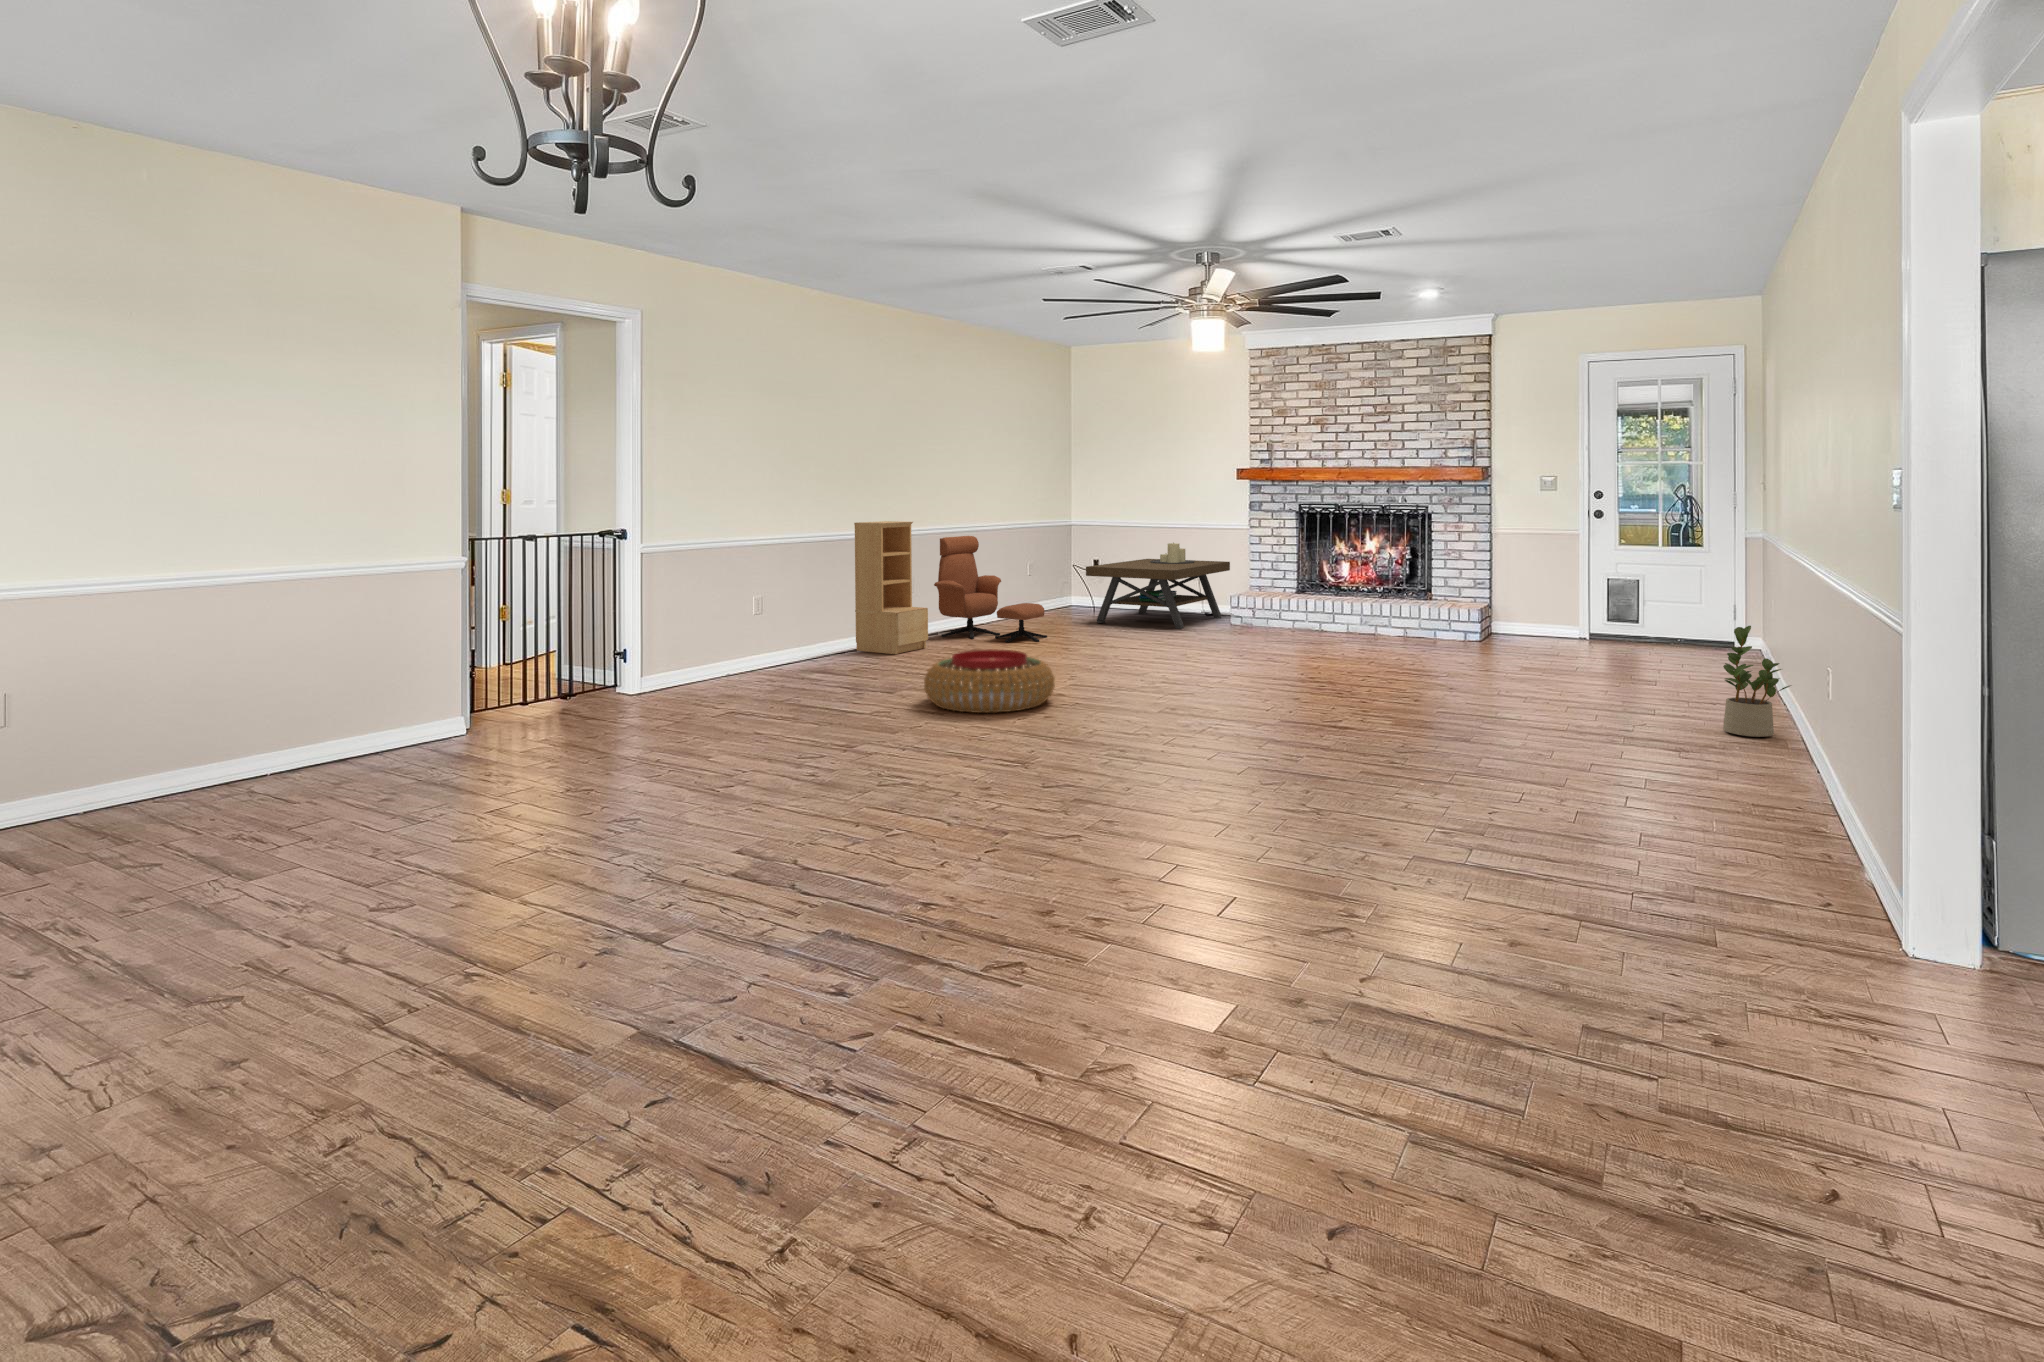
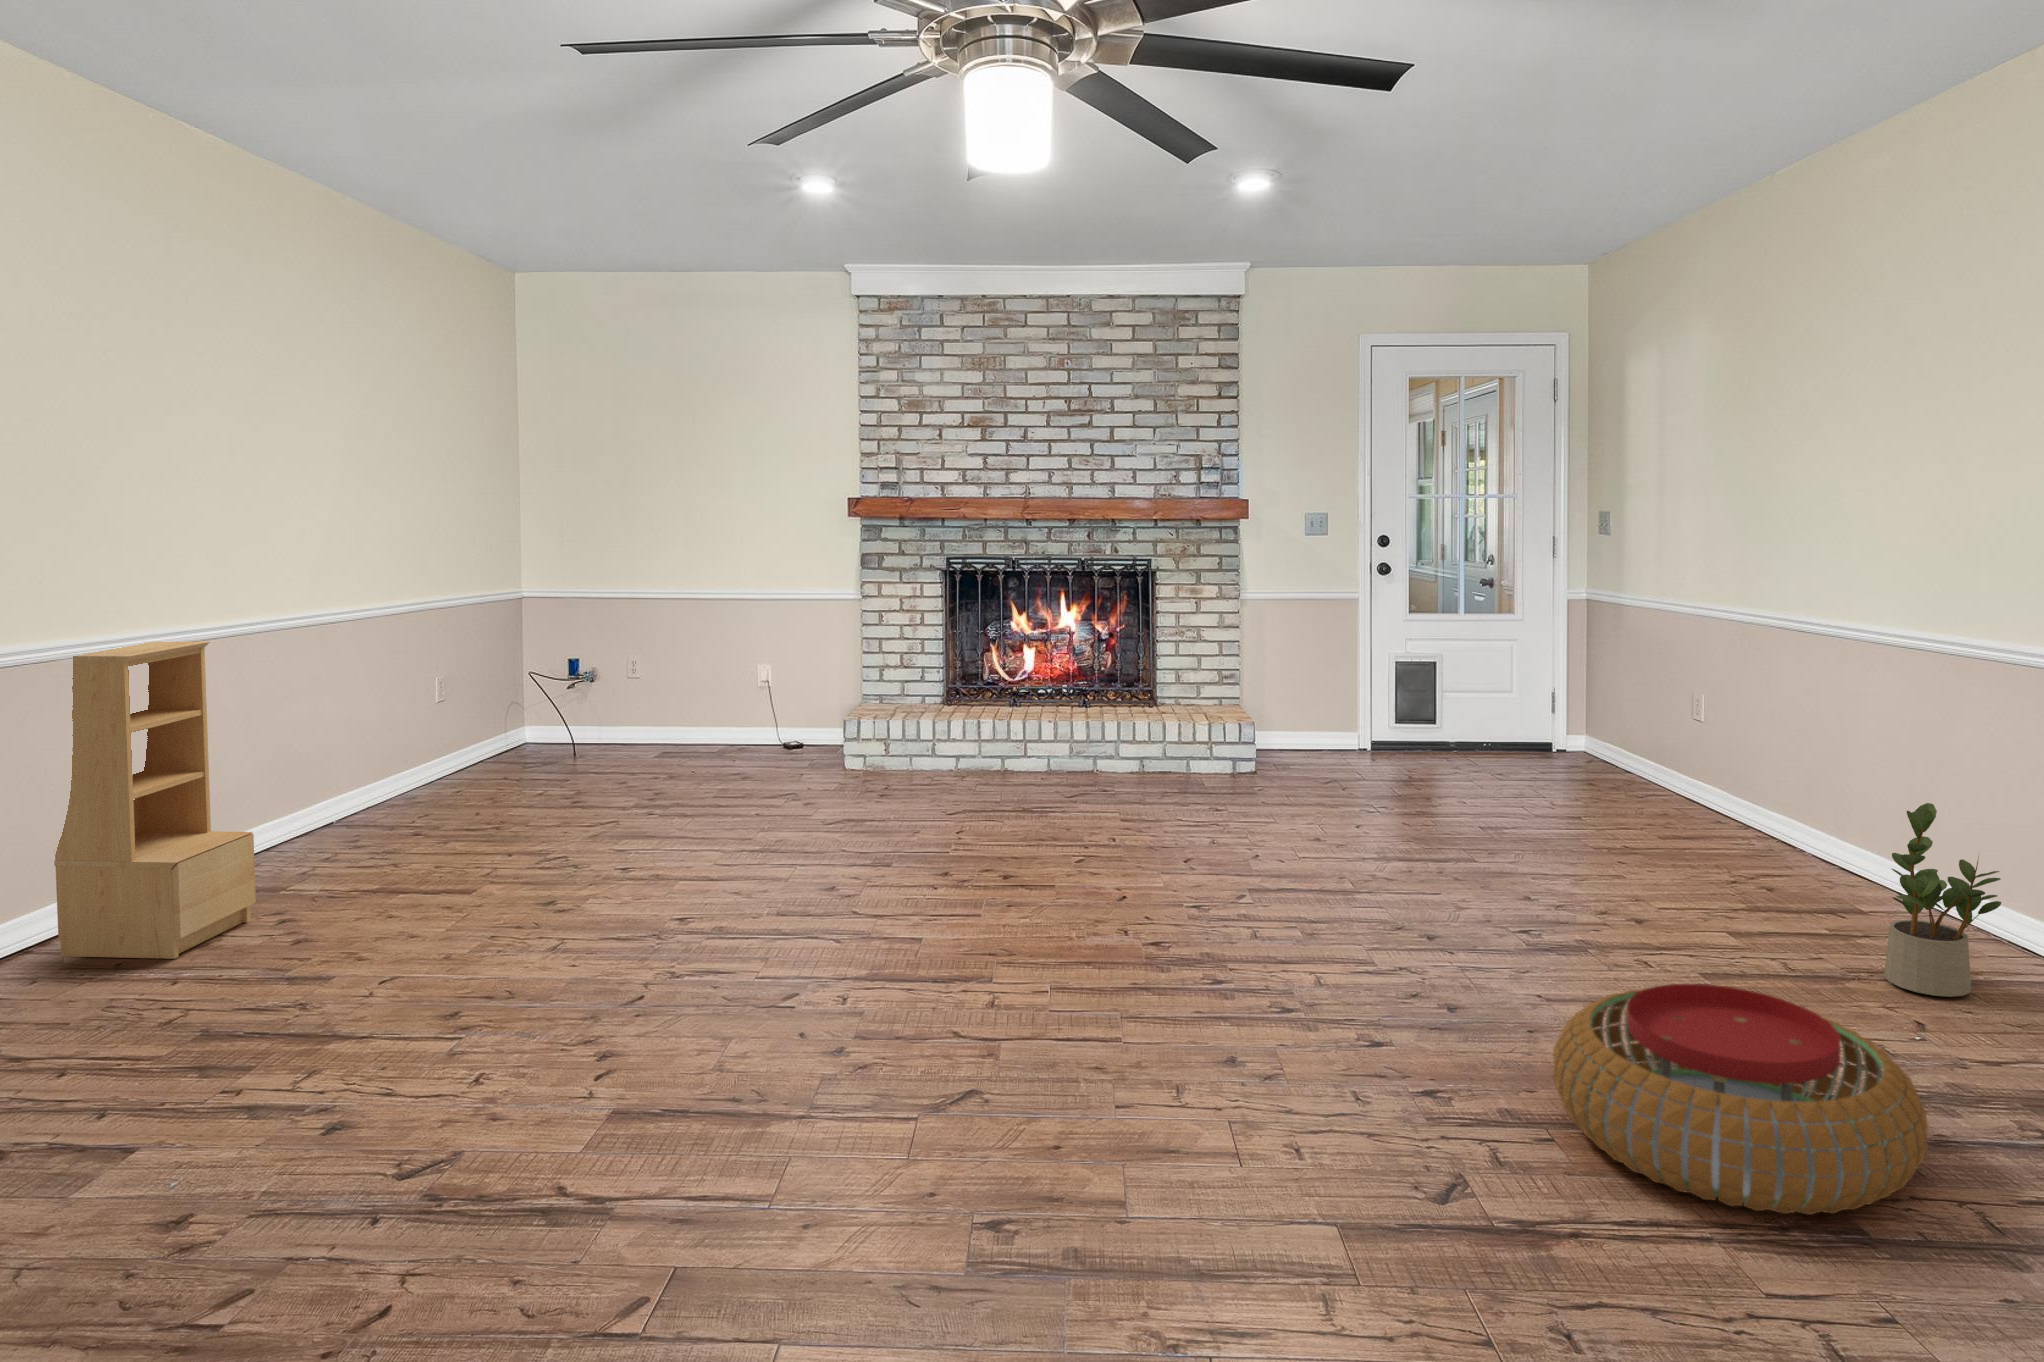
lounge chair: present [934,536,1047,642] -> none [261,649,524,874]
coffee table: present [1086,543,1230,629] -> none [584,629,829,790]
pouf: present [924,650,1055,713] -> present [1553,984,1928,1215]

